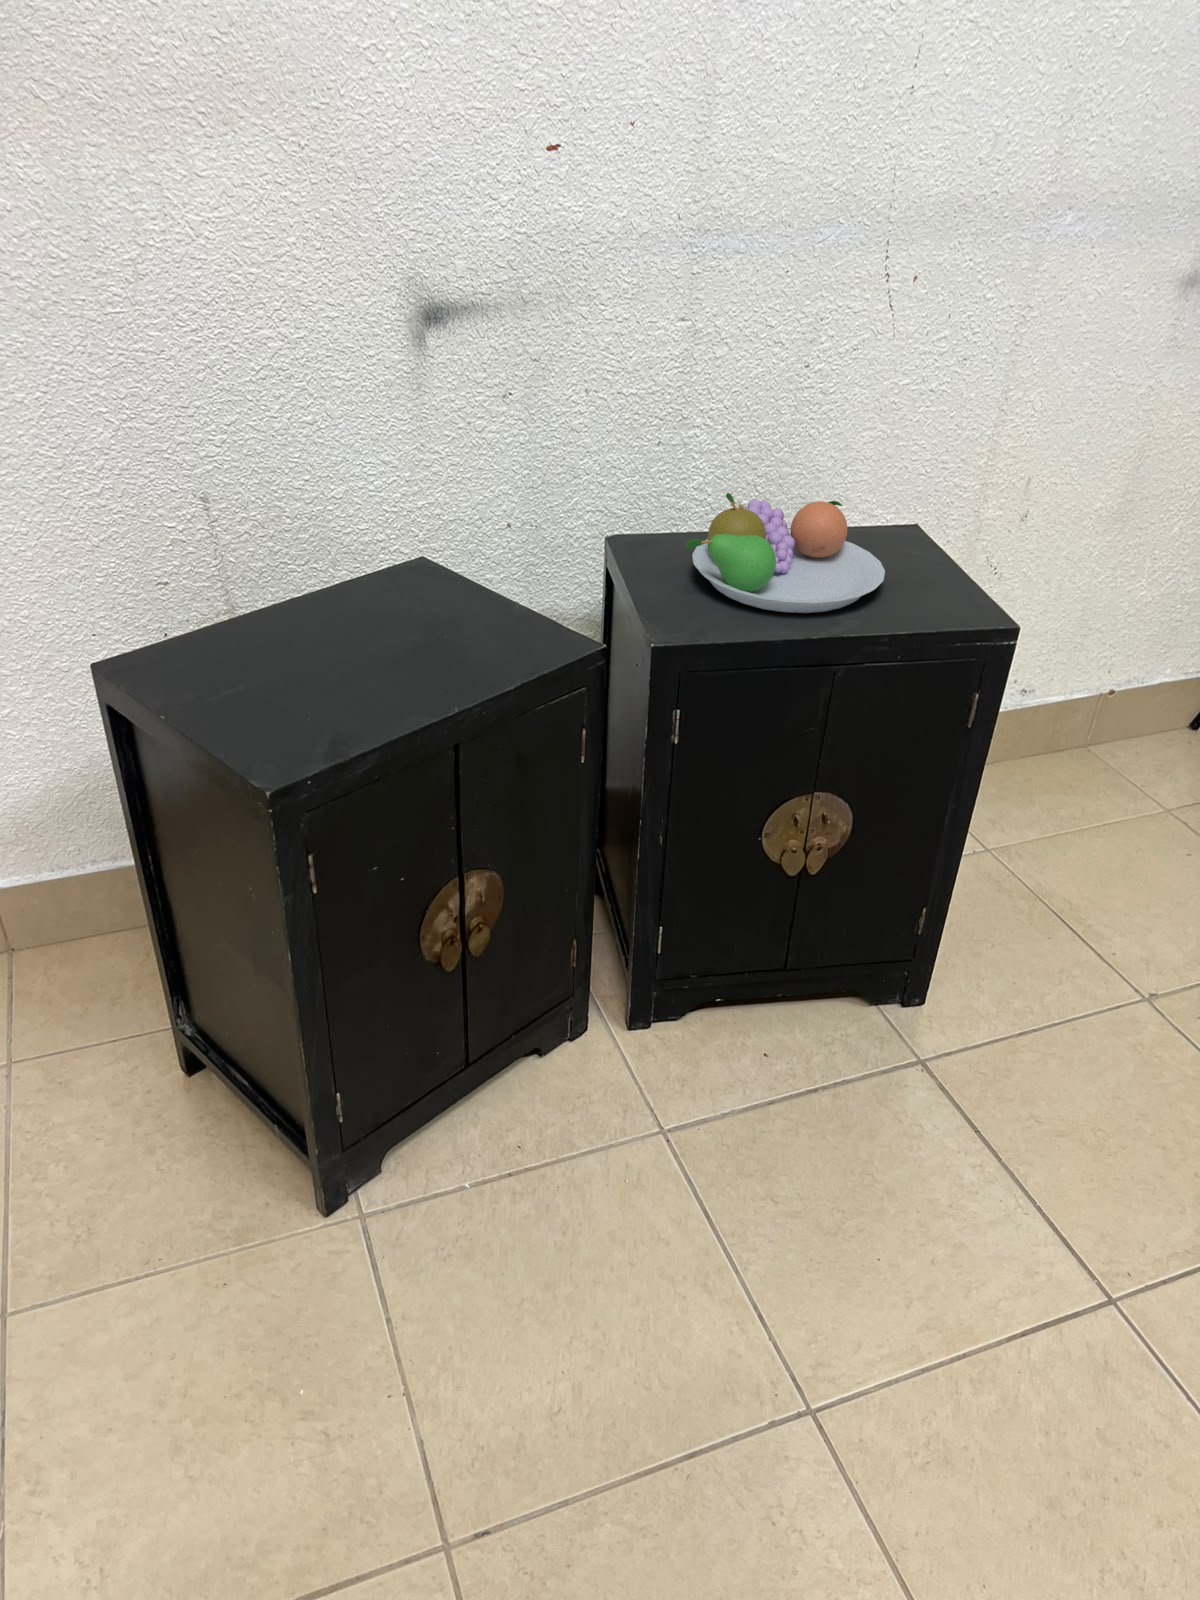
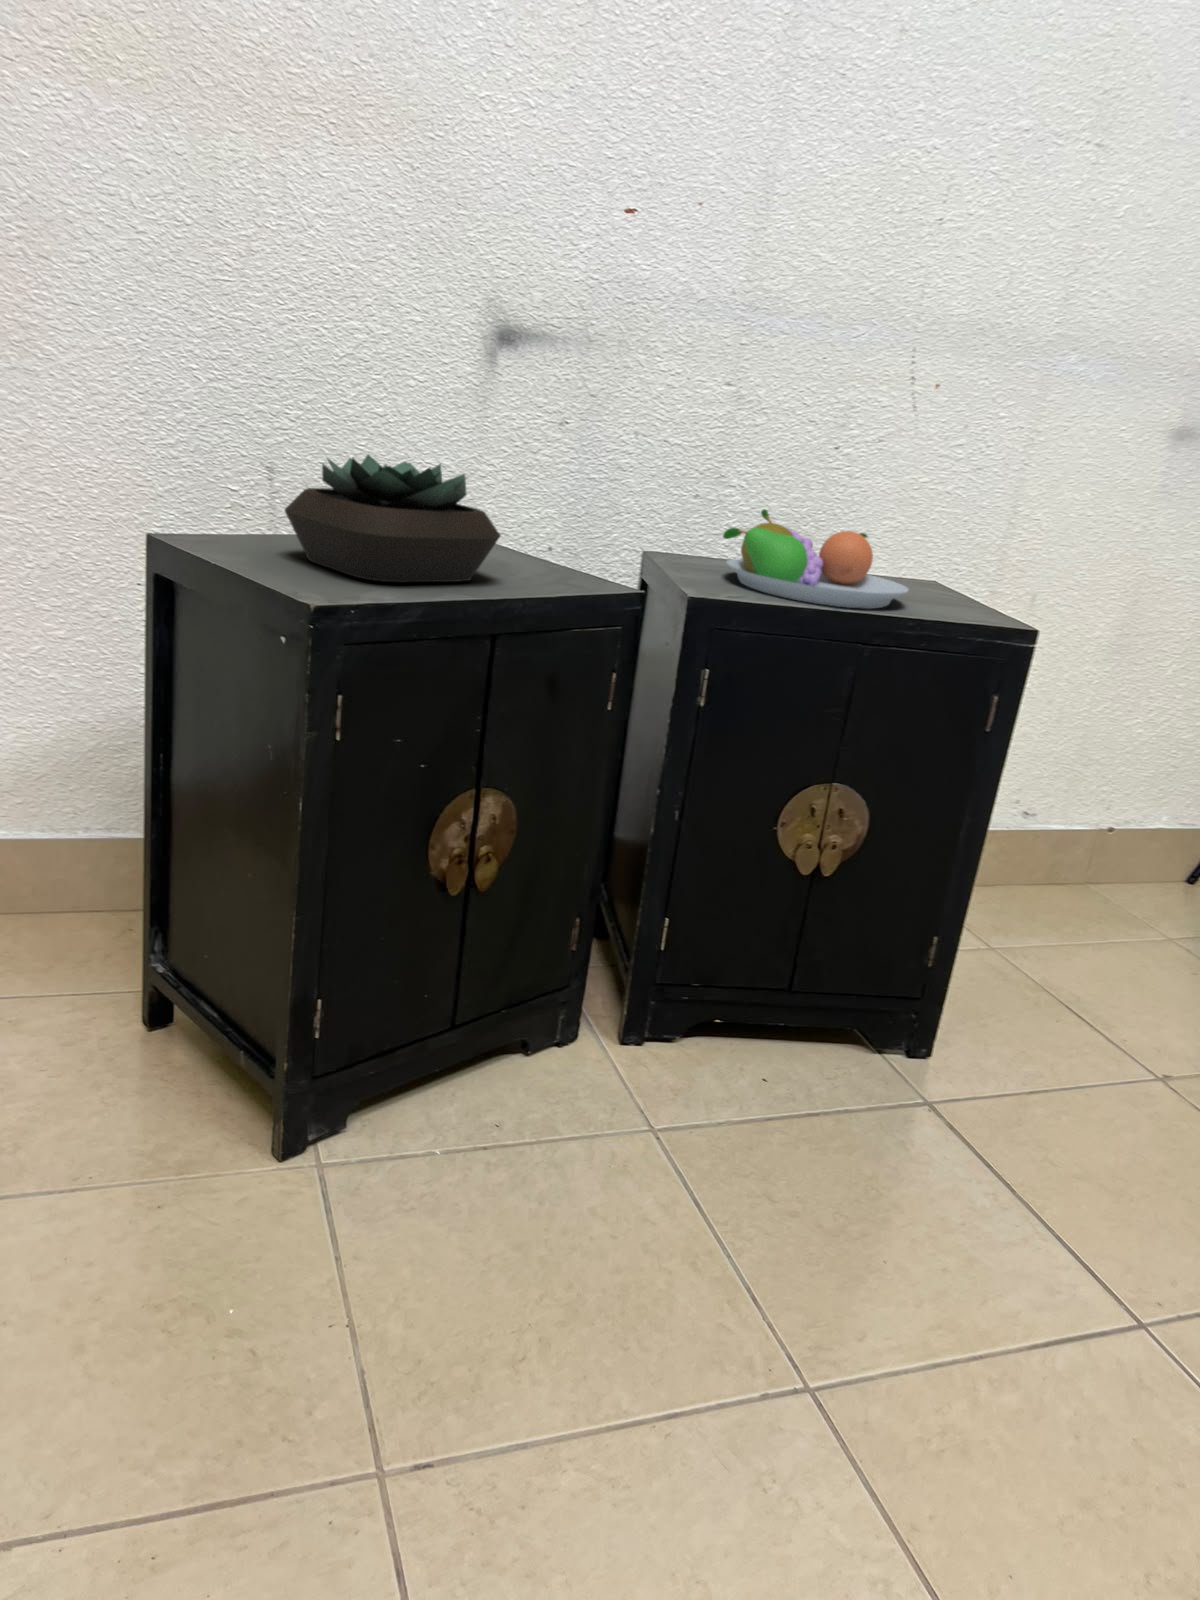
succulent plant: none [226,547,452,713] -> present [284,454,501,582]

